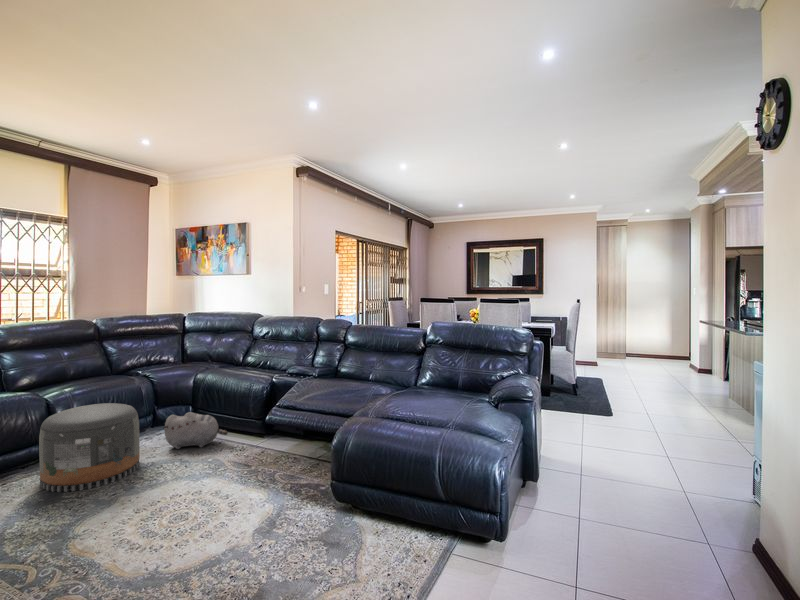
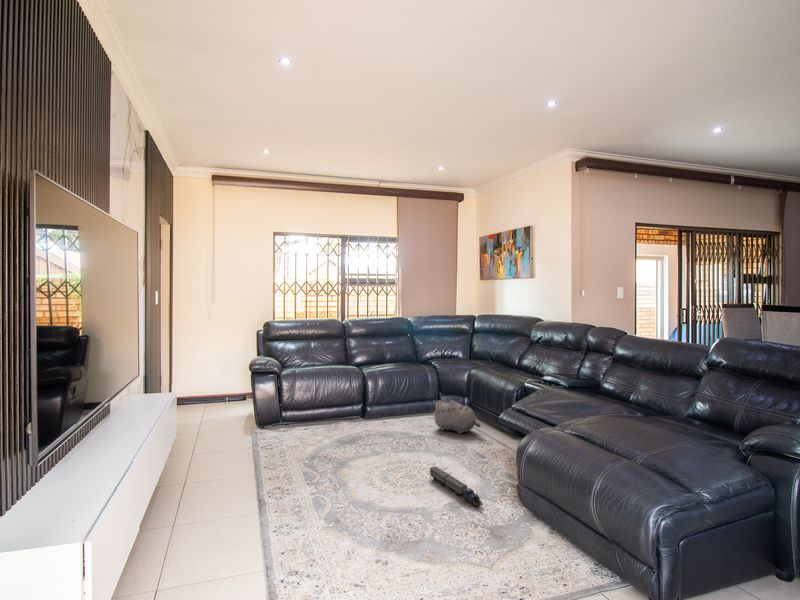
pouf: present [39,403,140,492] -> none [351,381,412,442]
toy train: none [204,493,286,521] -> present [430,467,483,506]

